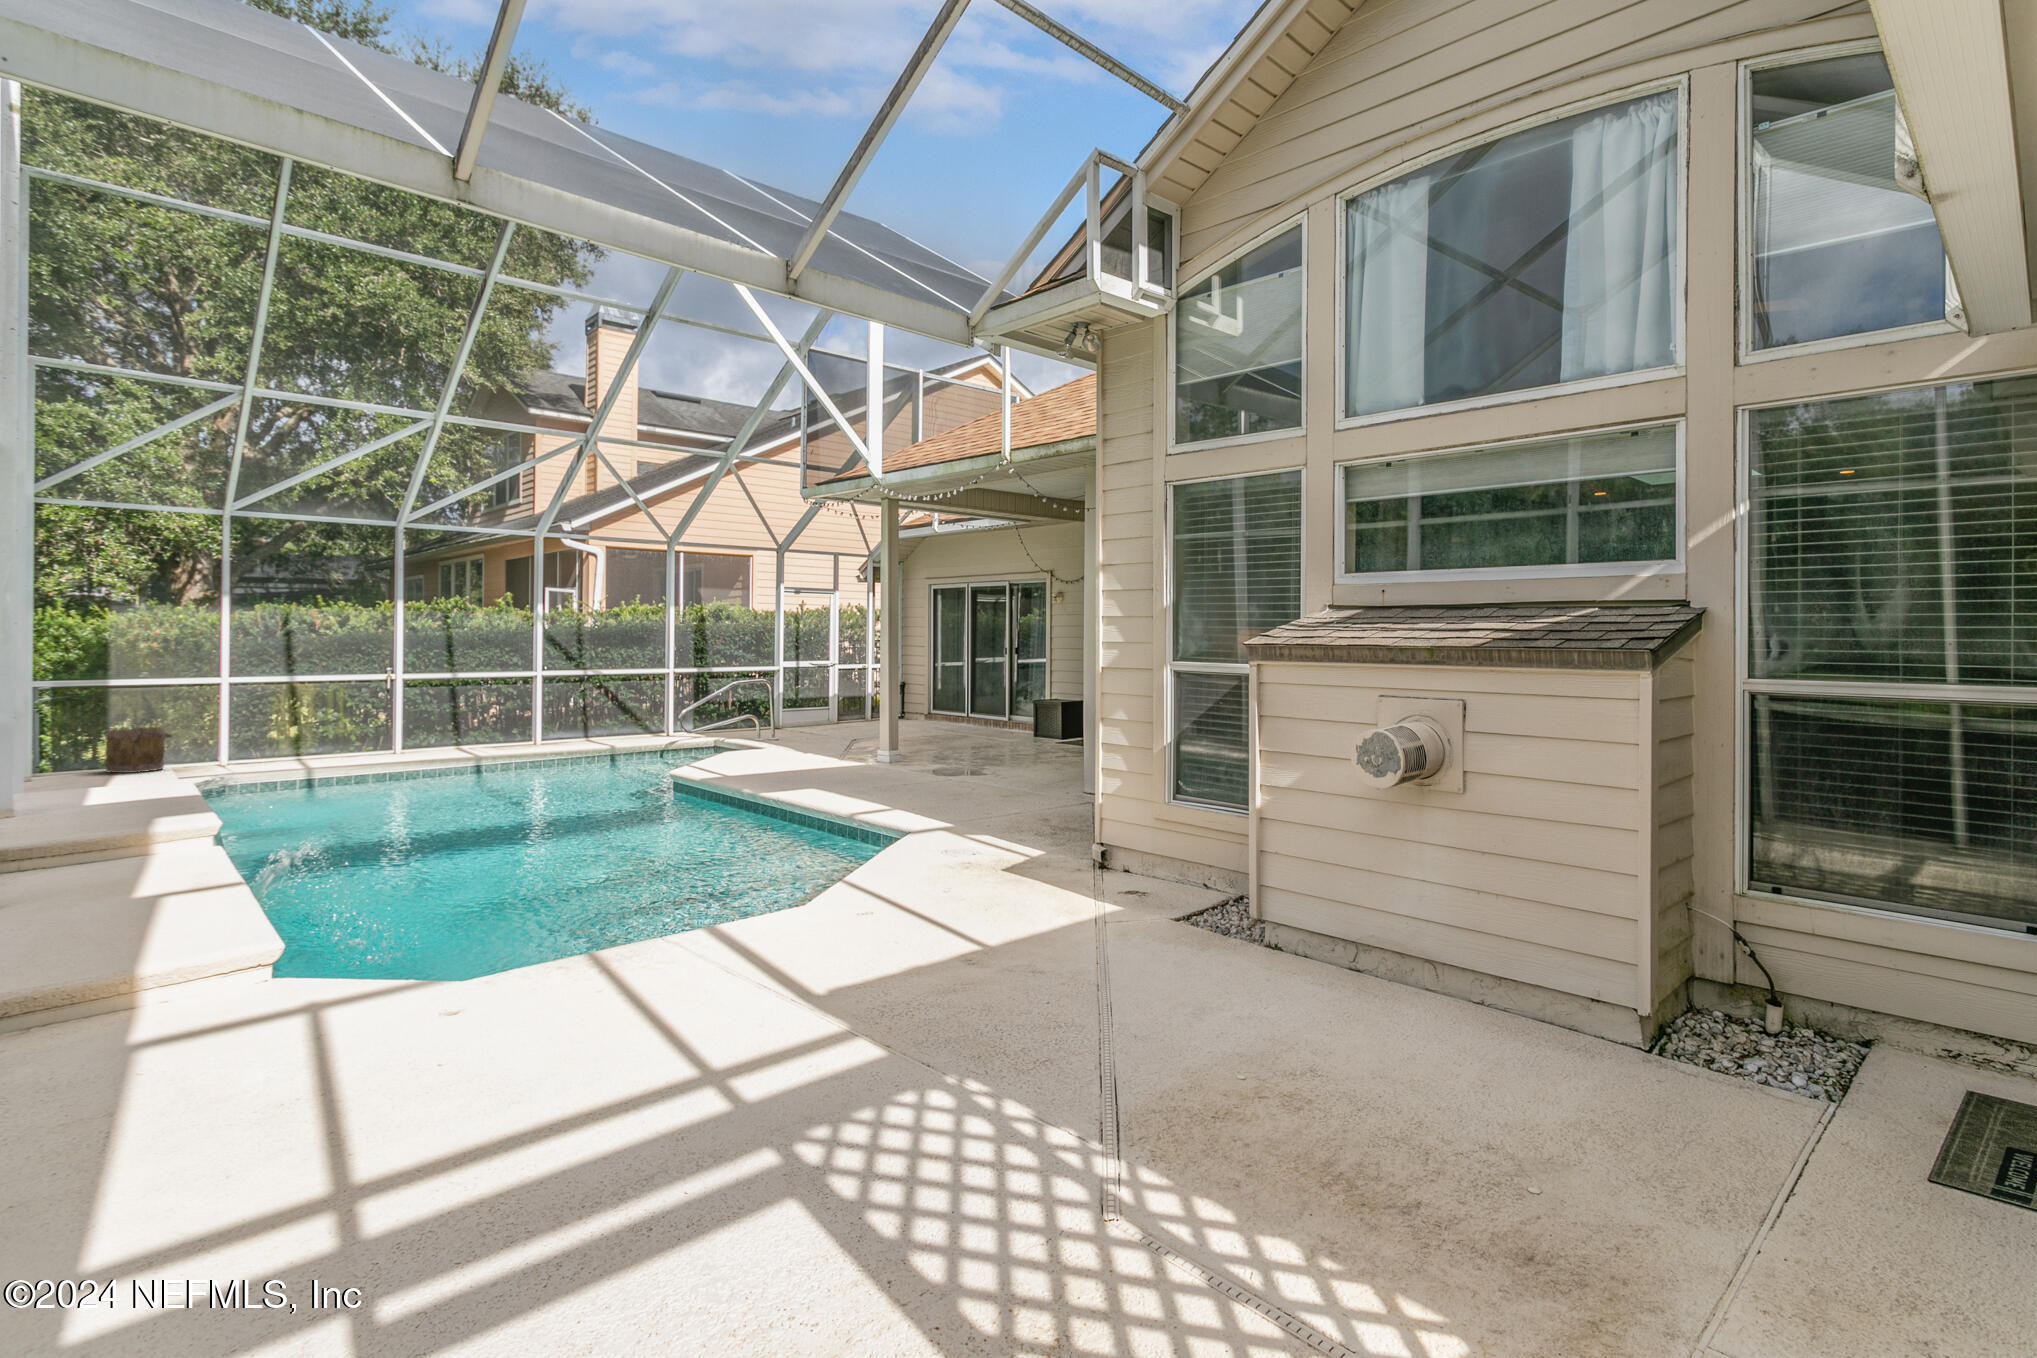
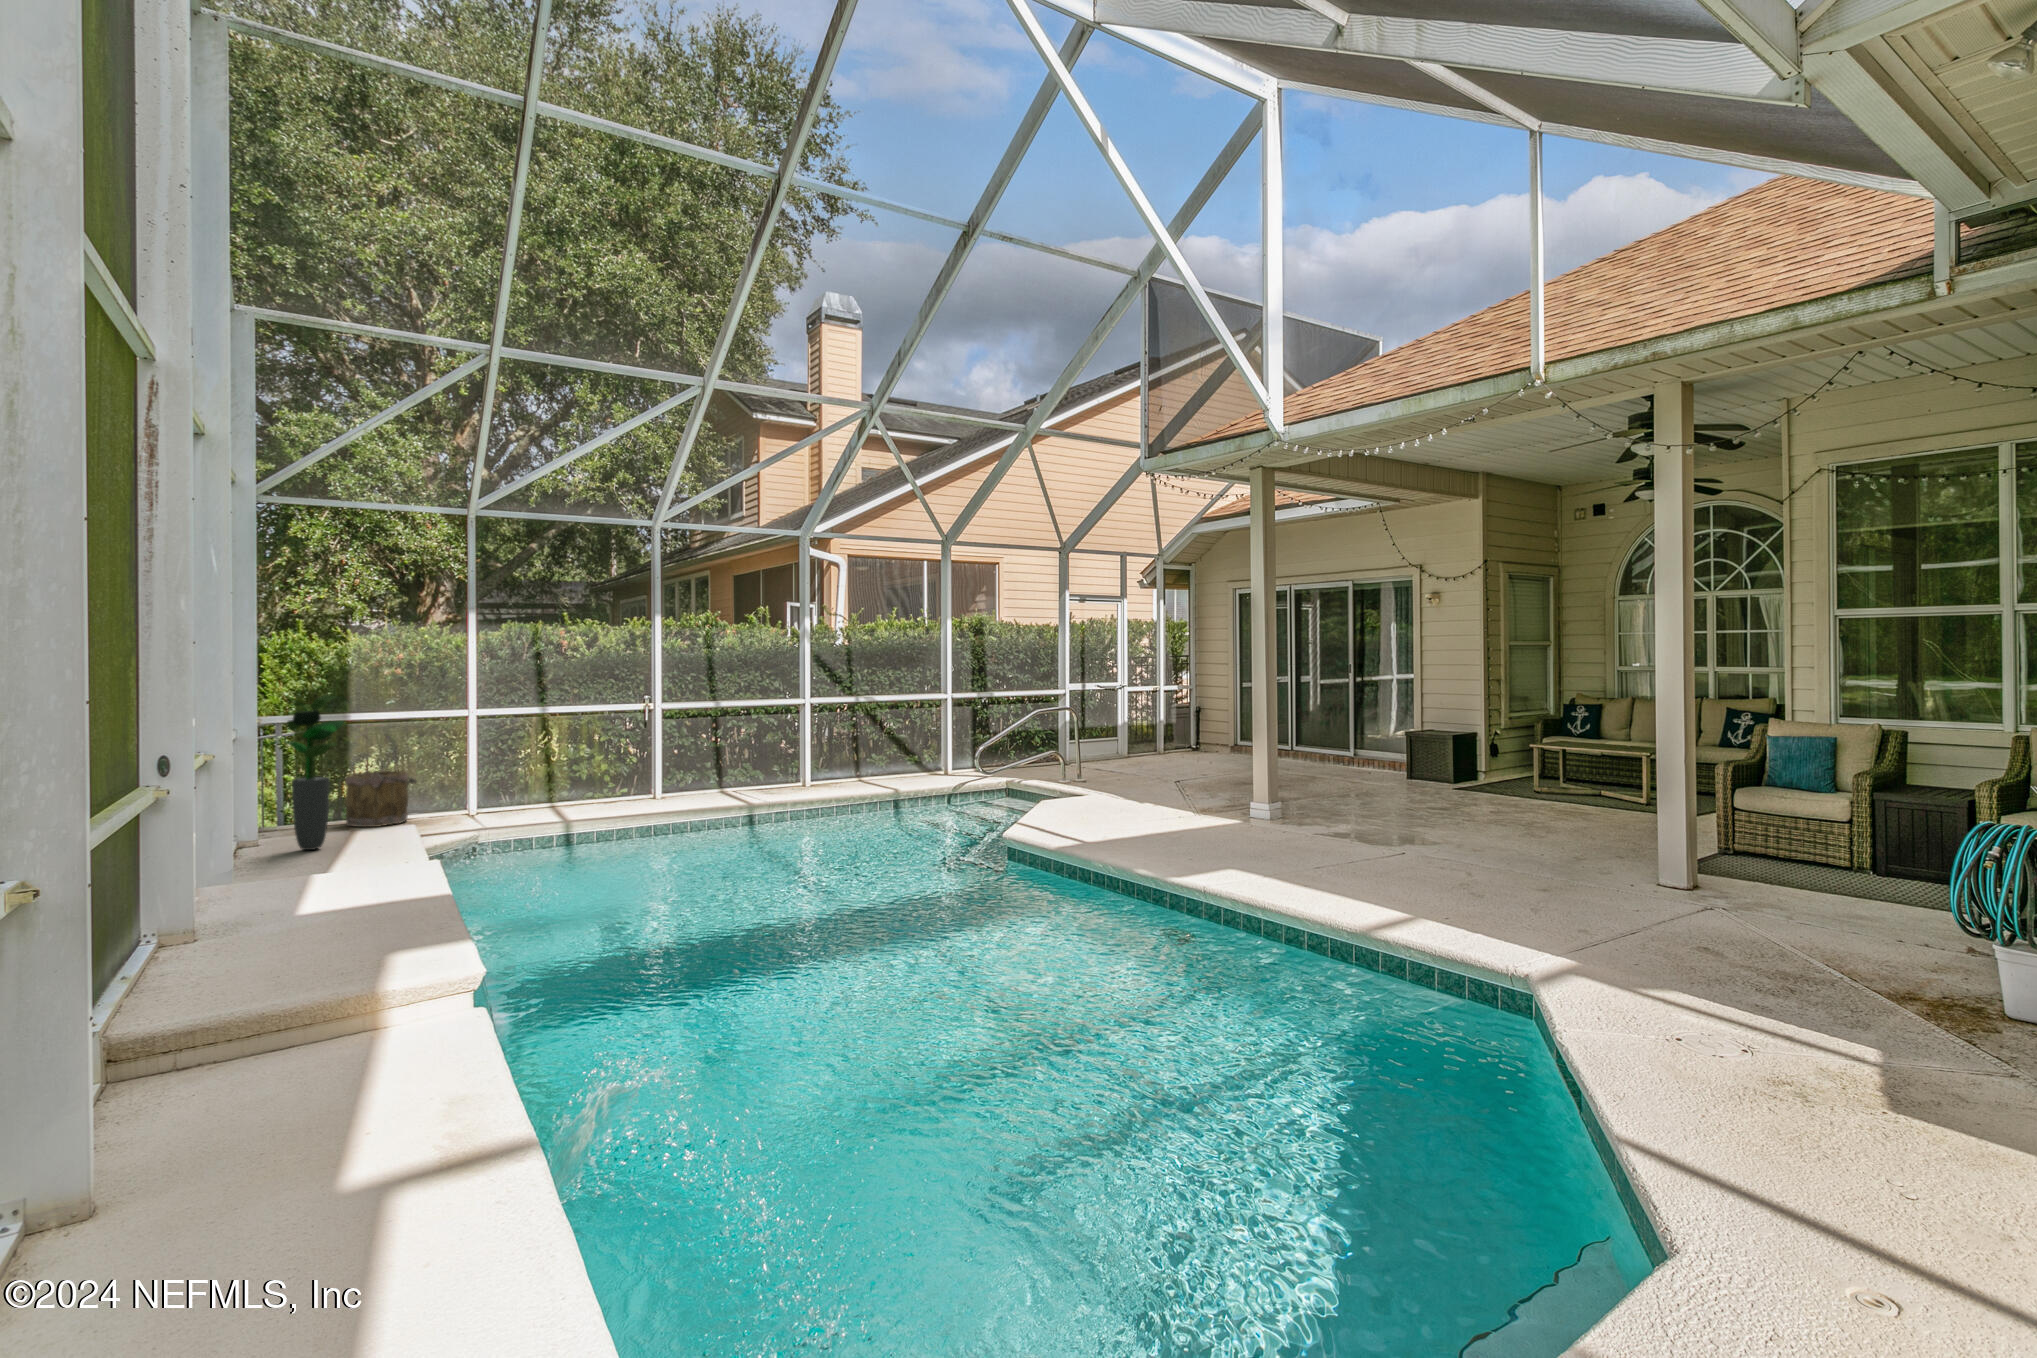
potted plant: none [32,662,111,787] -> present [285,695,348,850]

